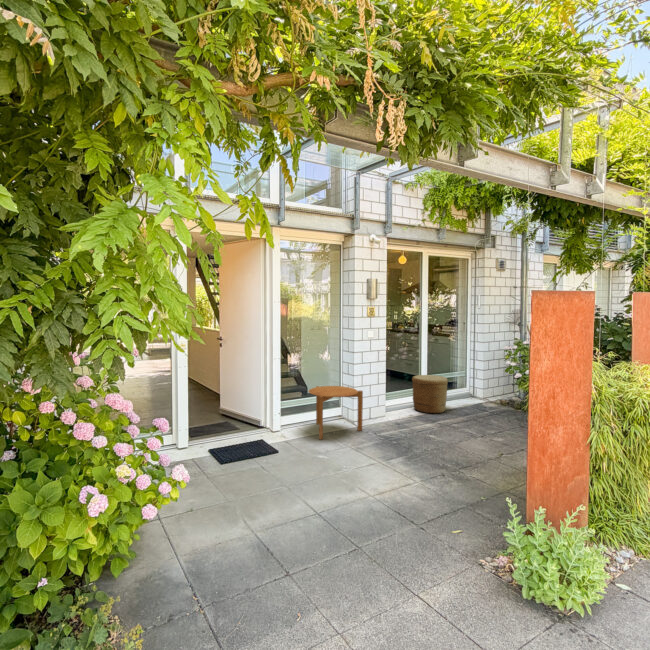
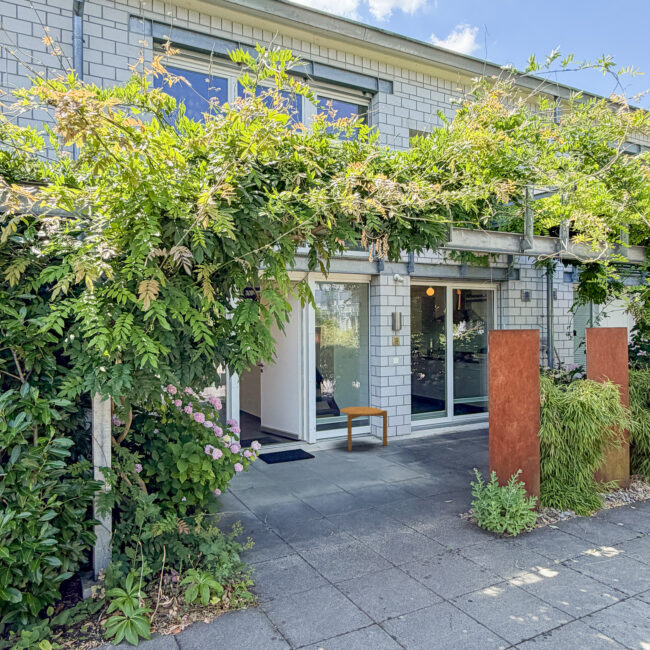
woven basket: present [412,375,448,413] -> none [437,400,470,435]

